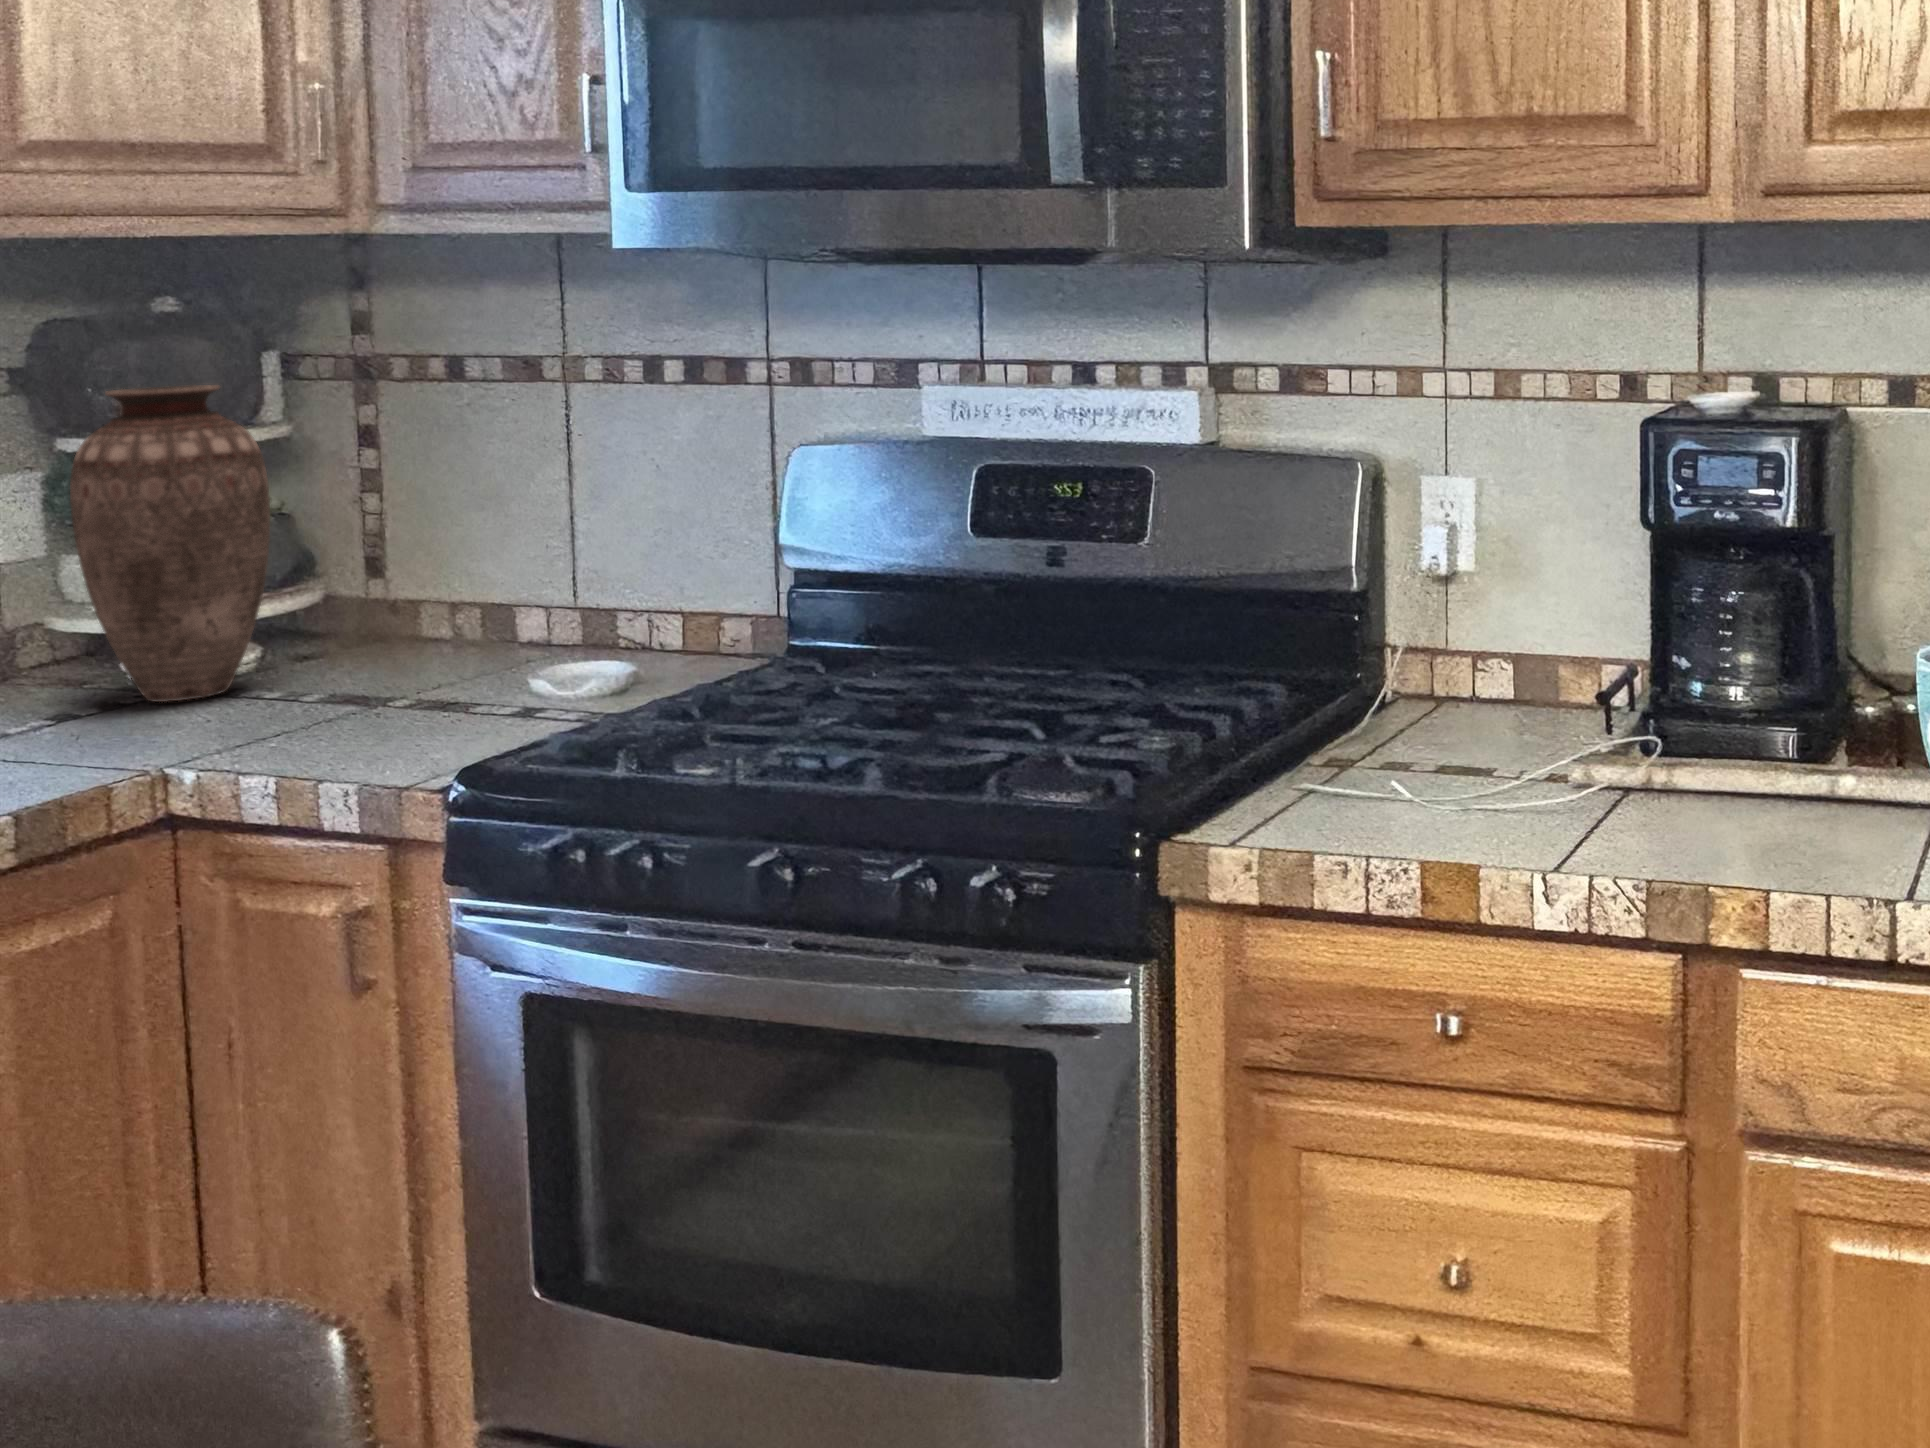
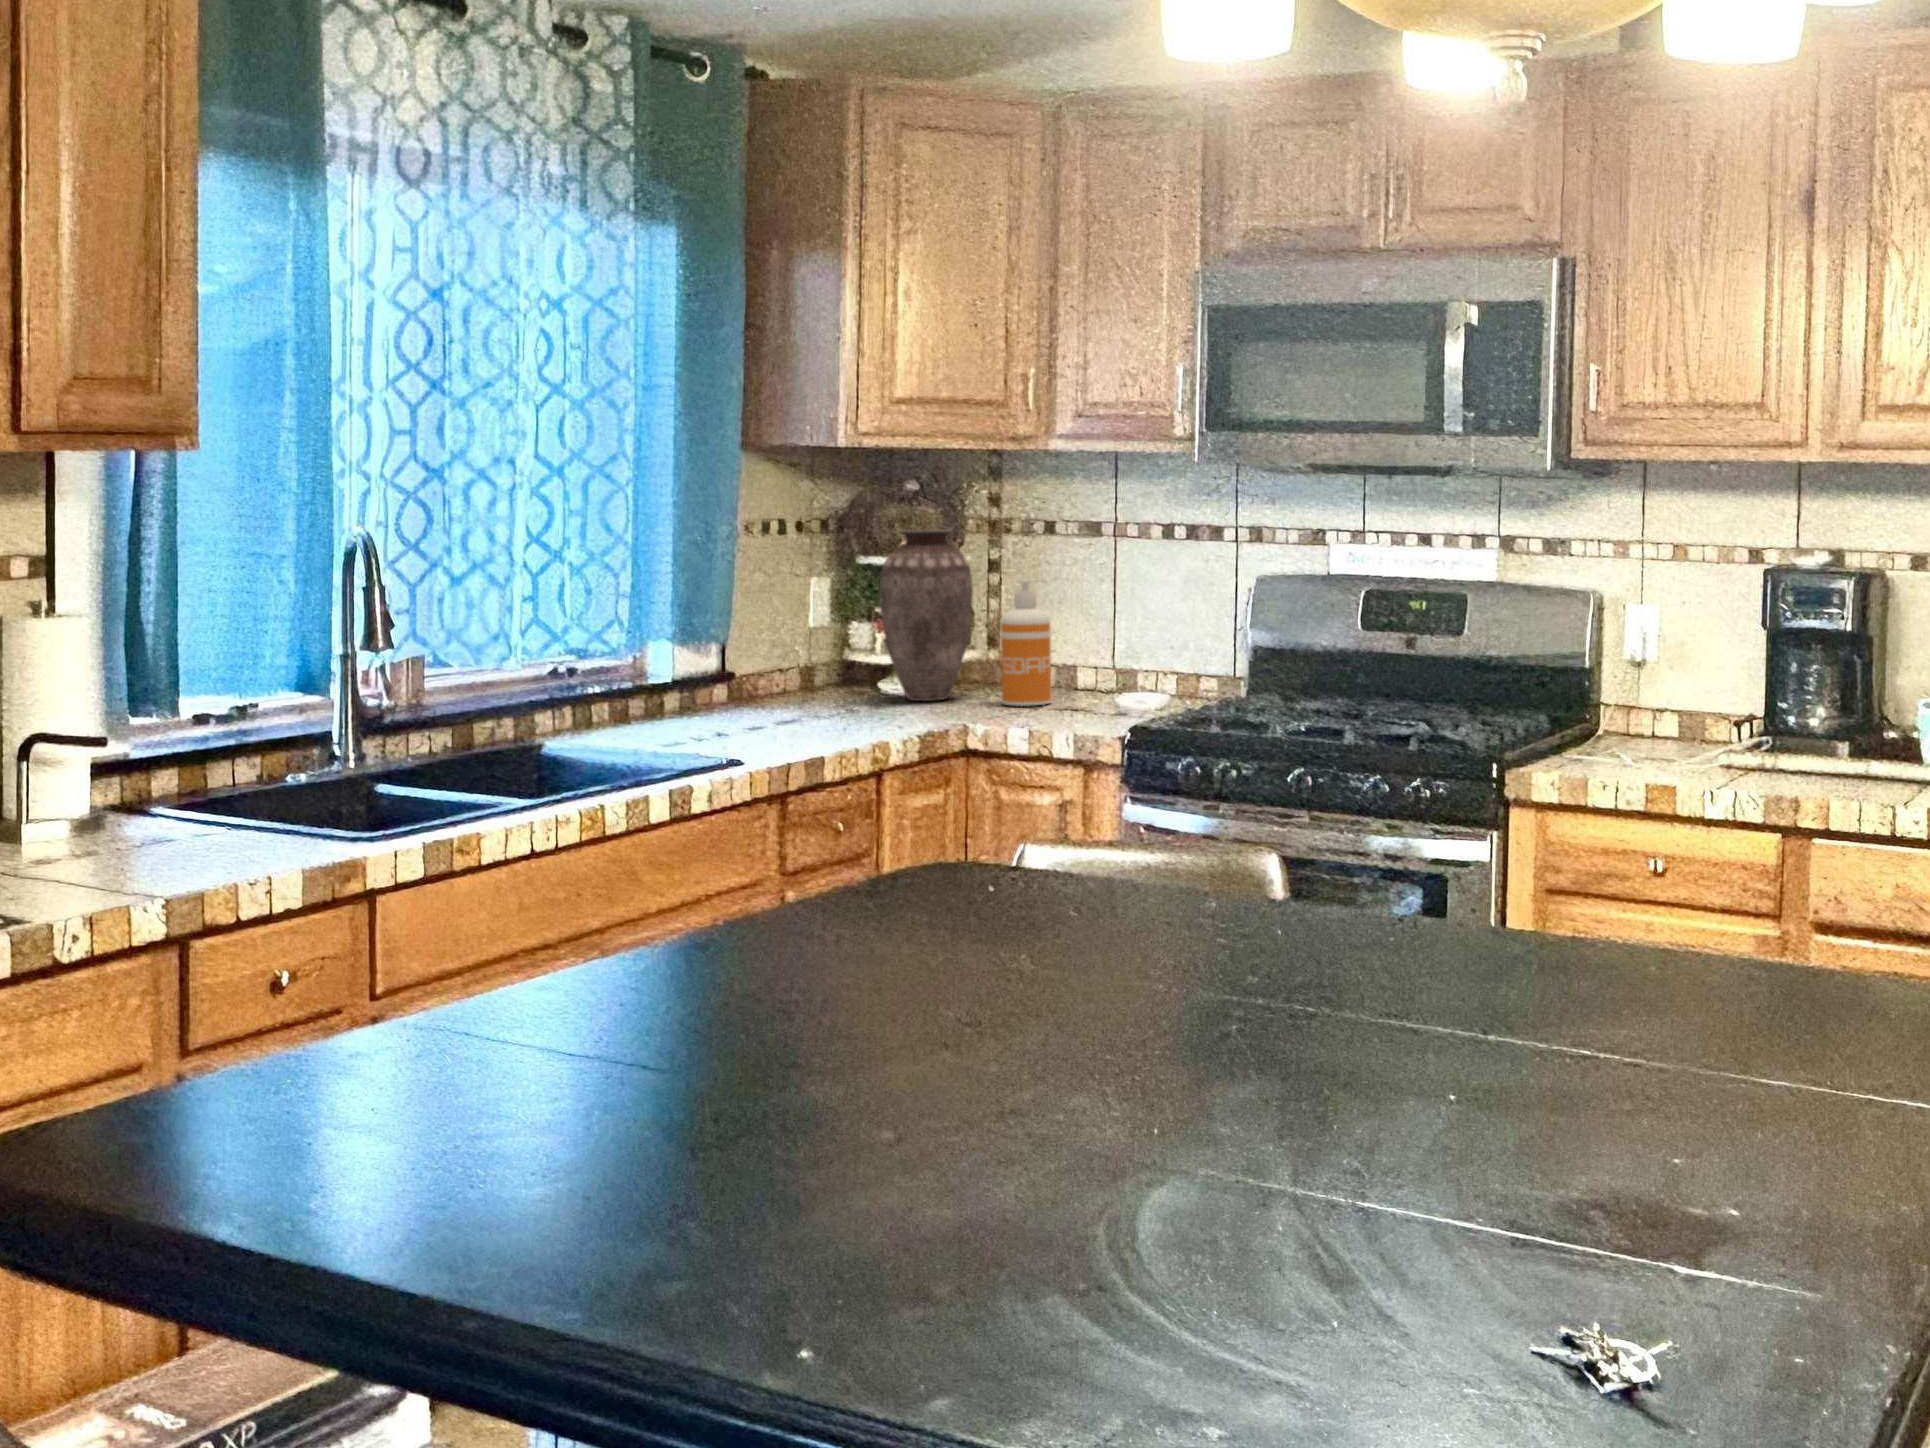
soap dispenser: none [297,473,410,707] -> present [1001,579,1051,706]

